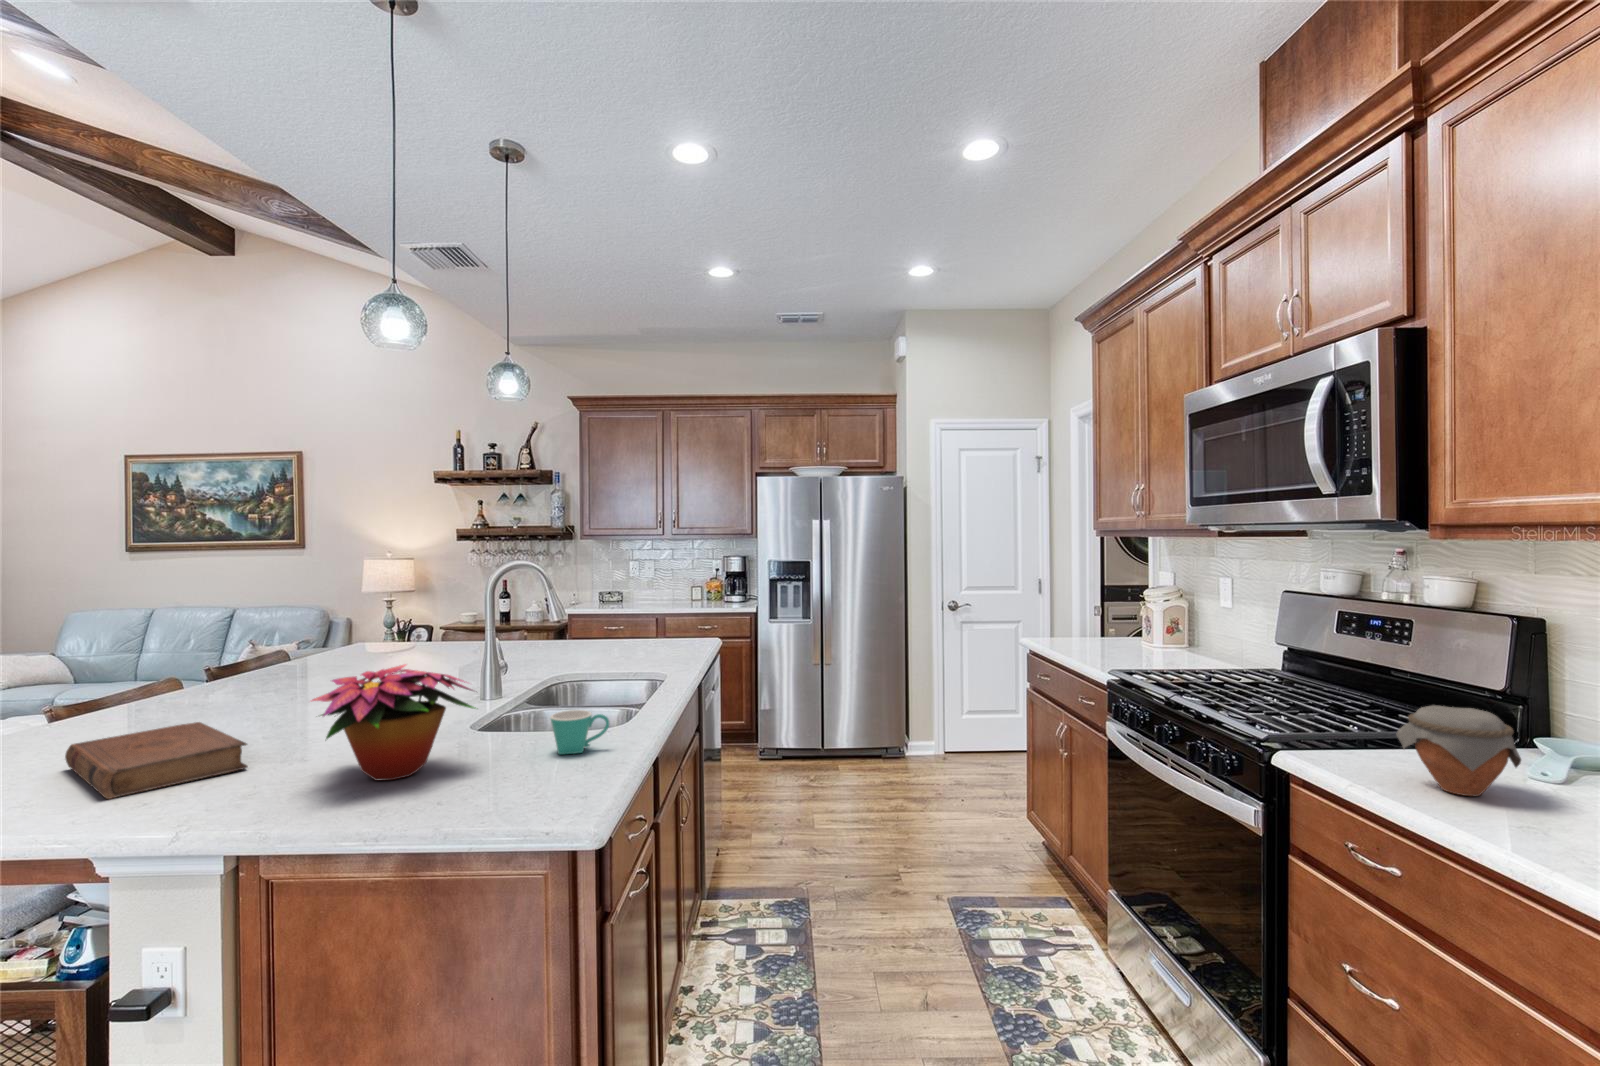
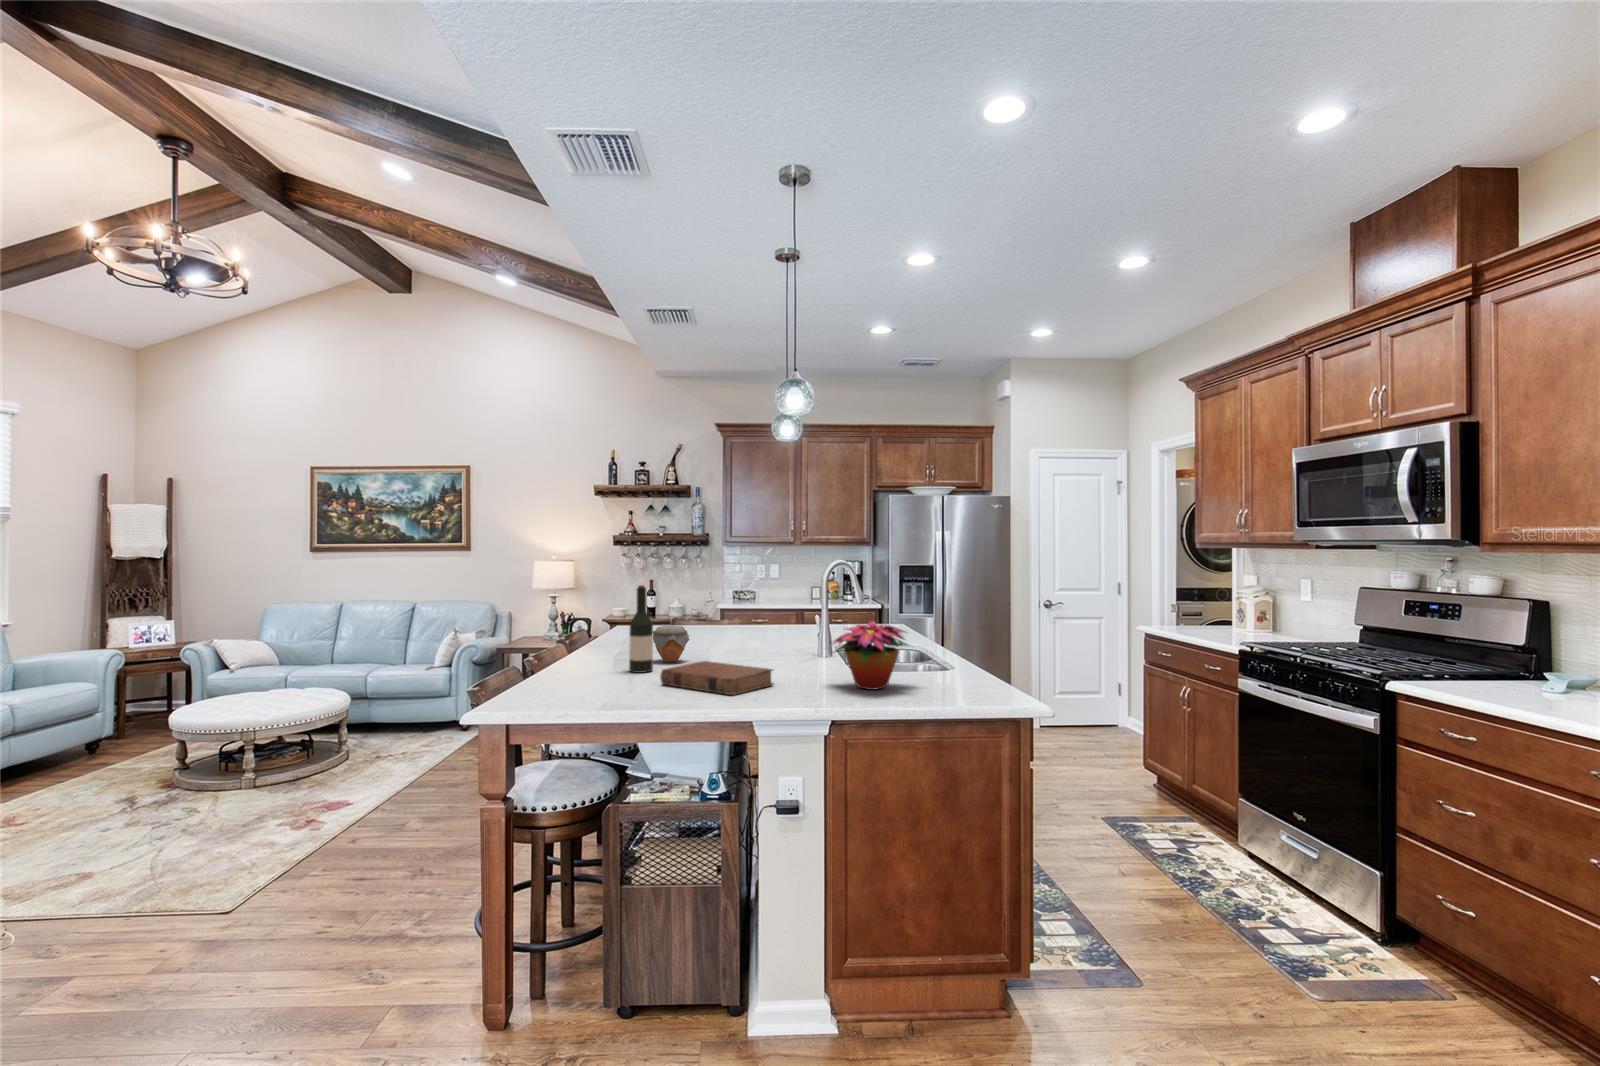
wine bottle: none [113,604,160,738] -> present [629,585,653,673]
jar: present [1396,705,1521,796] -> present [653,625,690,662]
mug: present [550,710,609,754] -> none [939,655,973,681]

